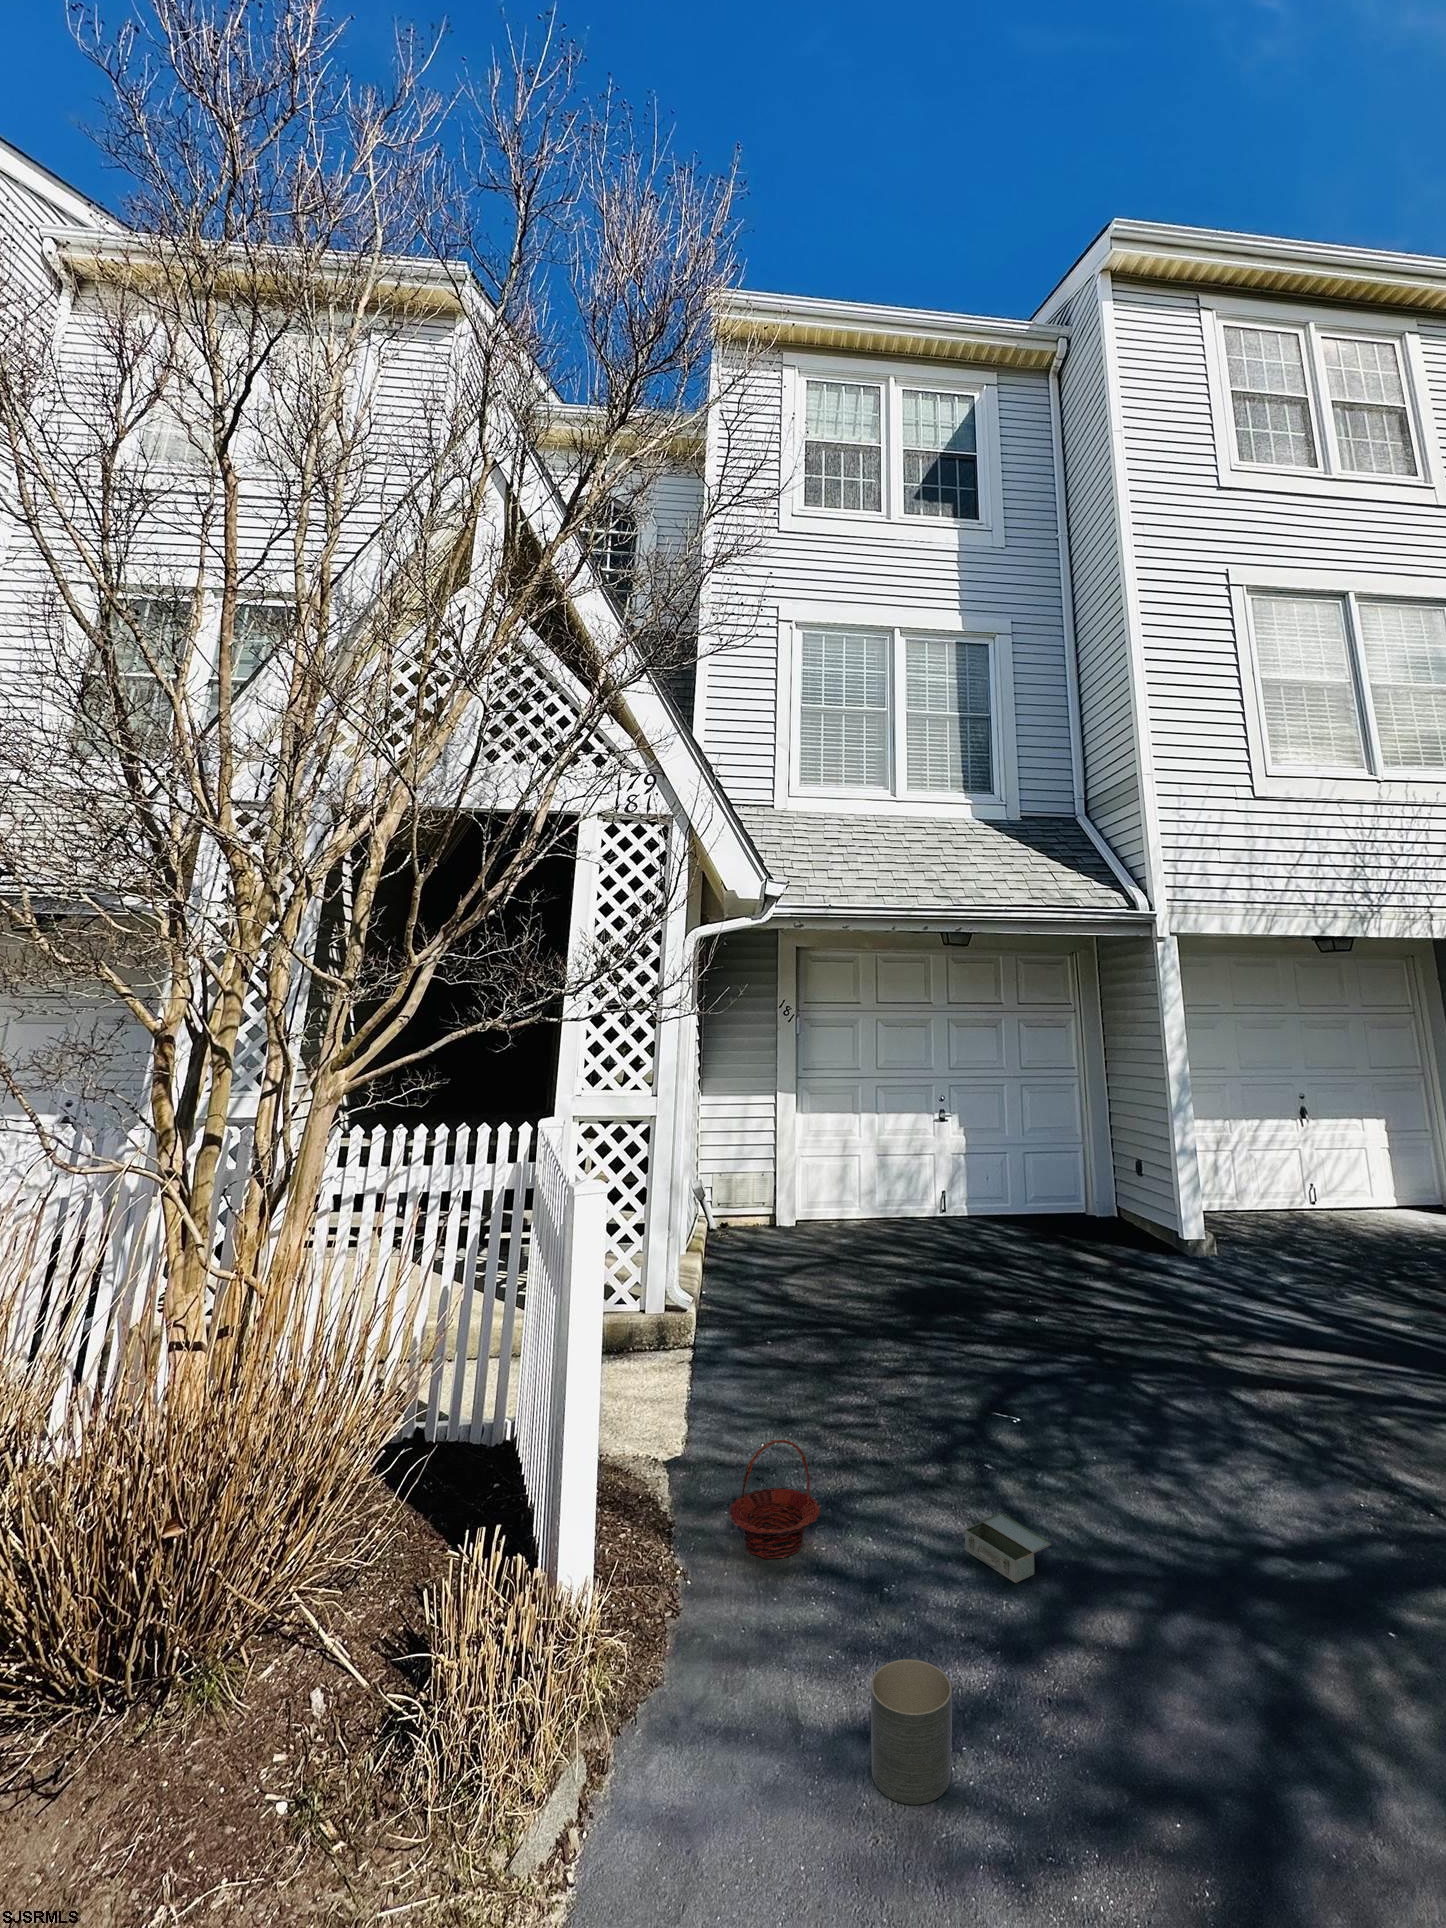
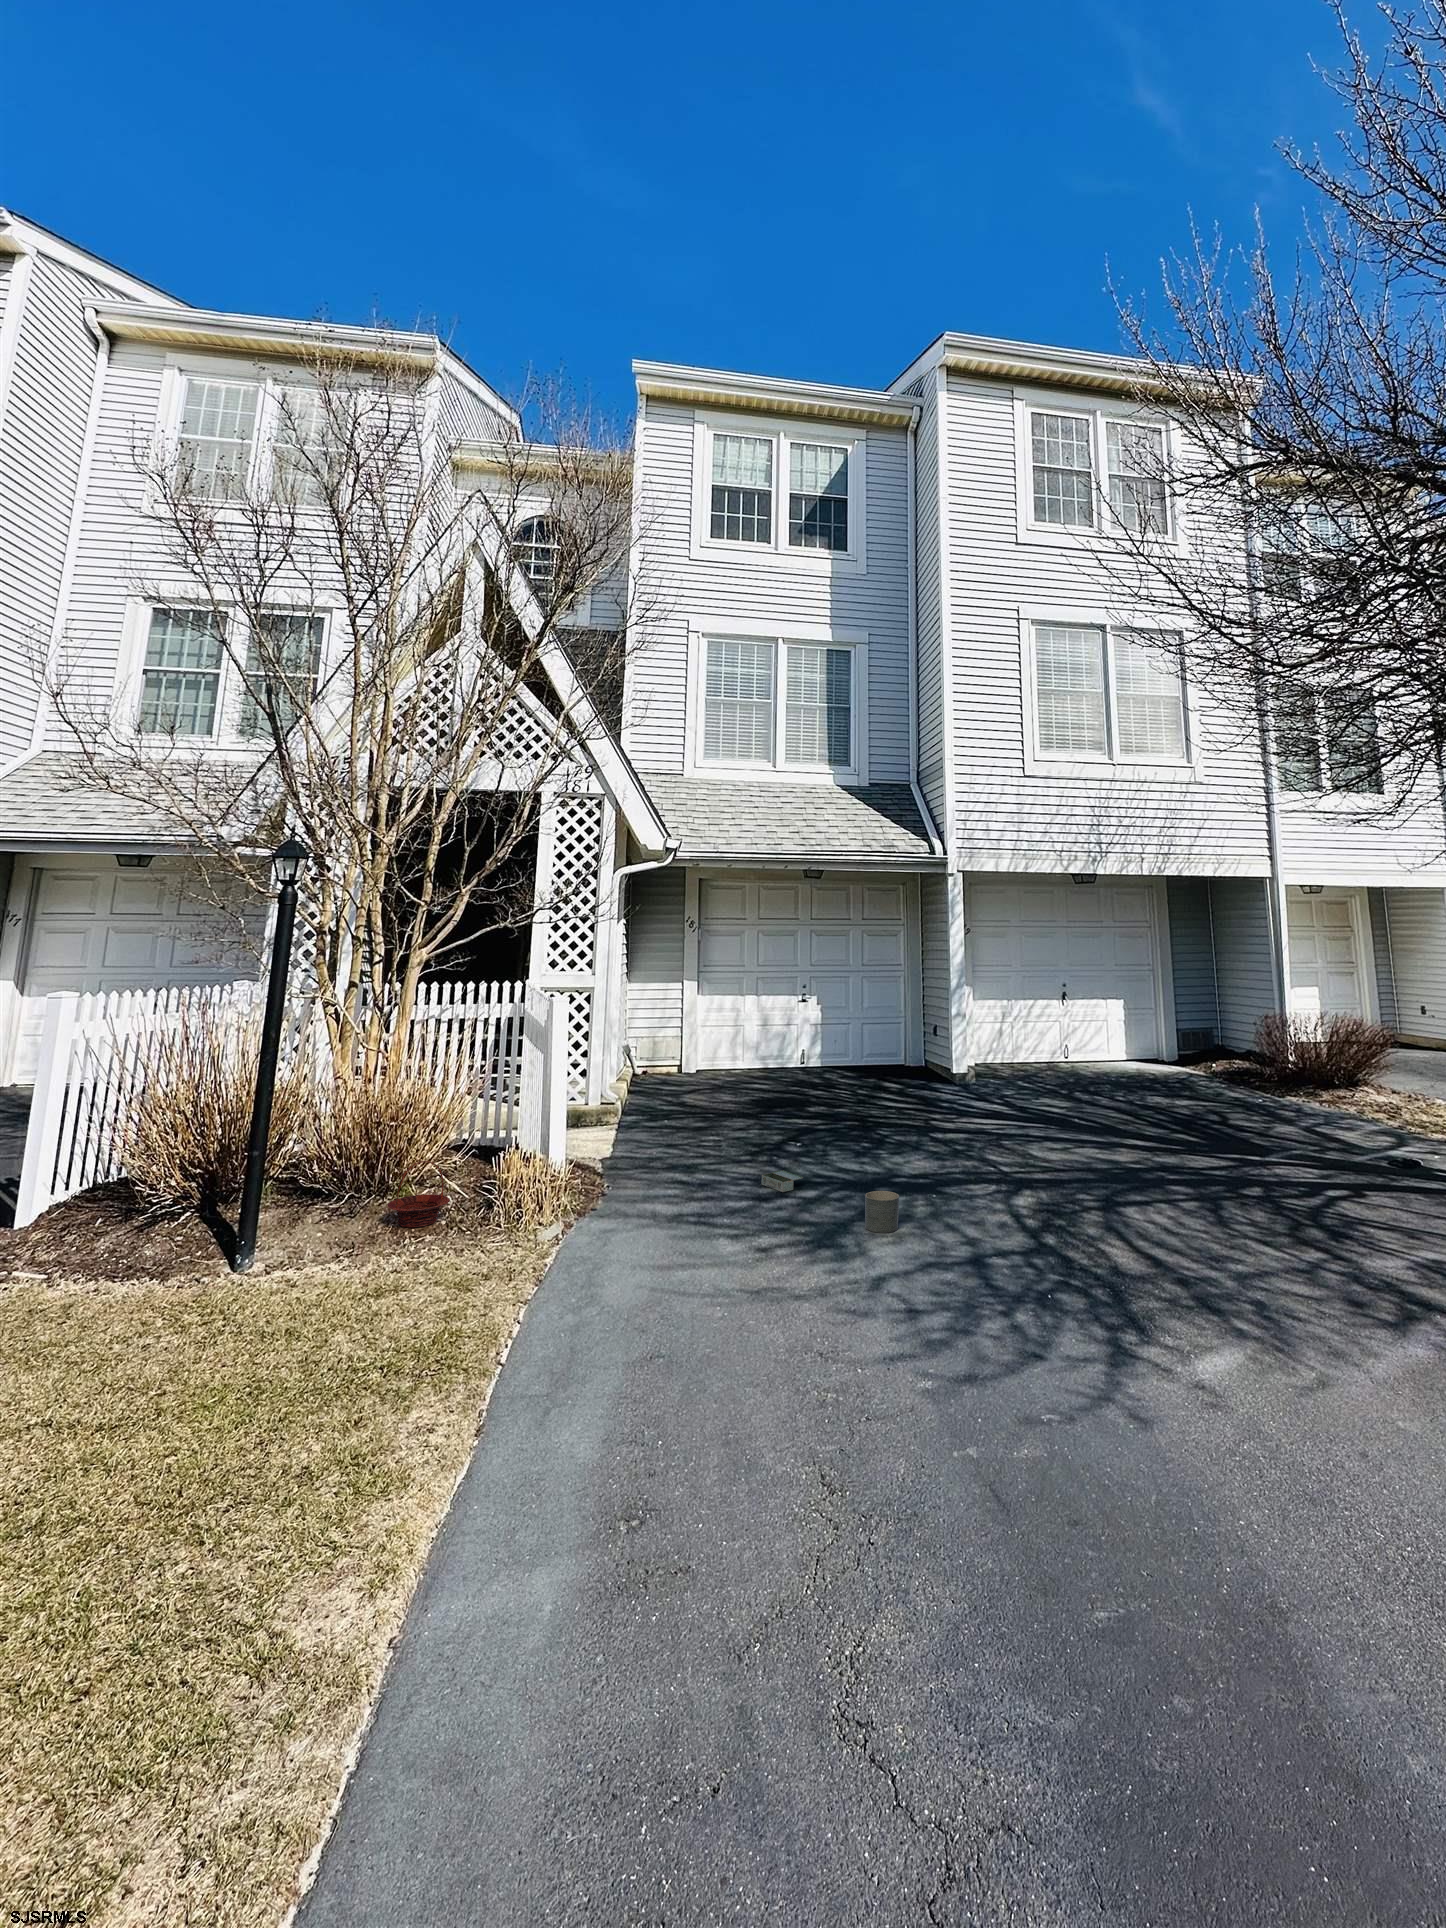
basket: present [729,1440,821,1559] -> present [387,1161,450,1227]
planter: present [871,1659,952,1805] -> present [865,1191,899,1233]

